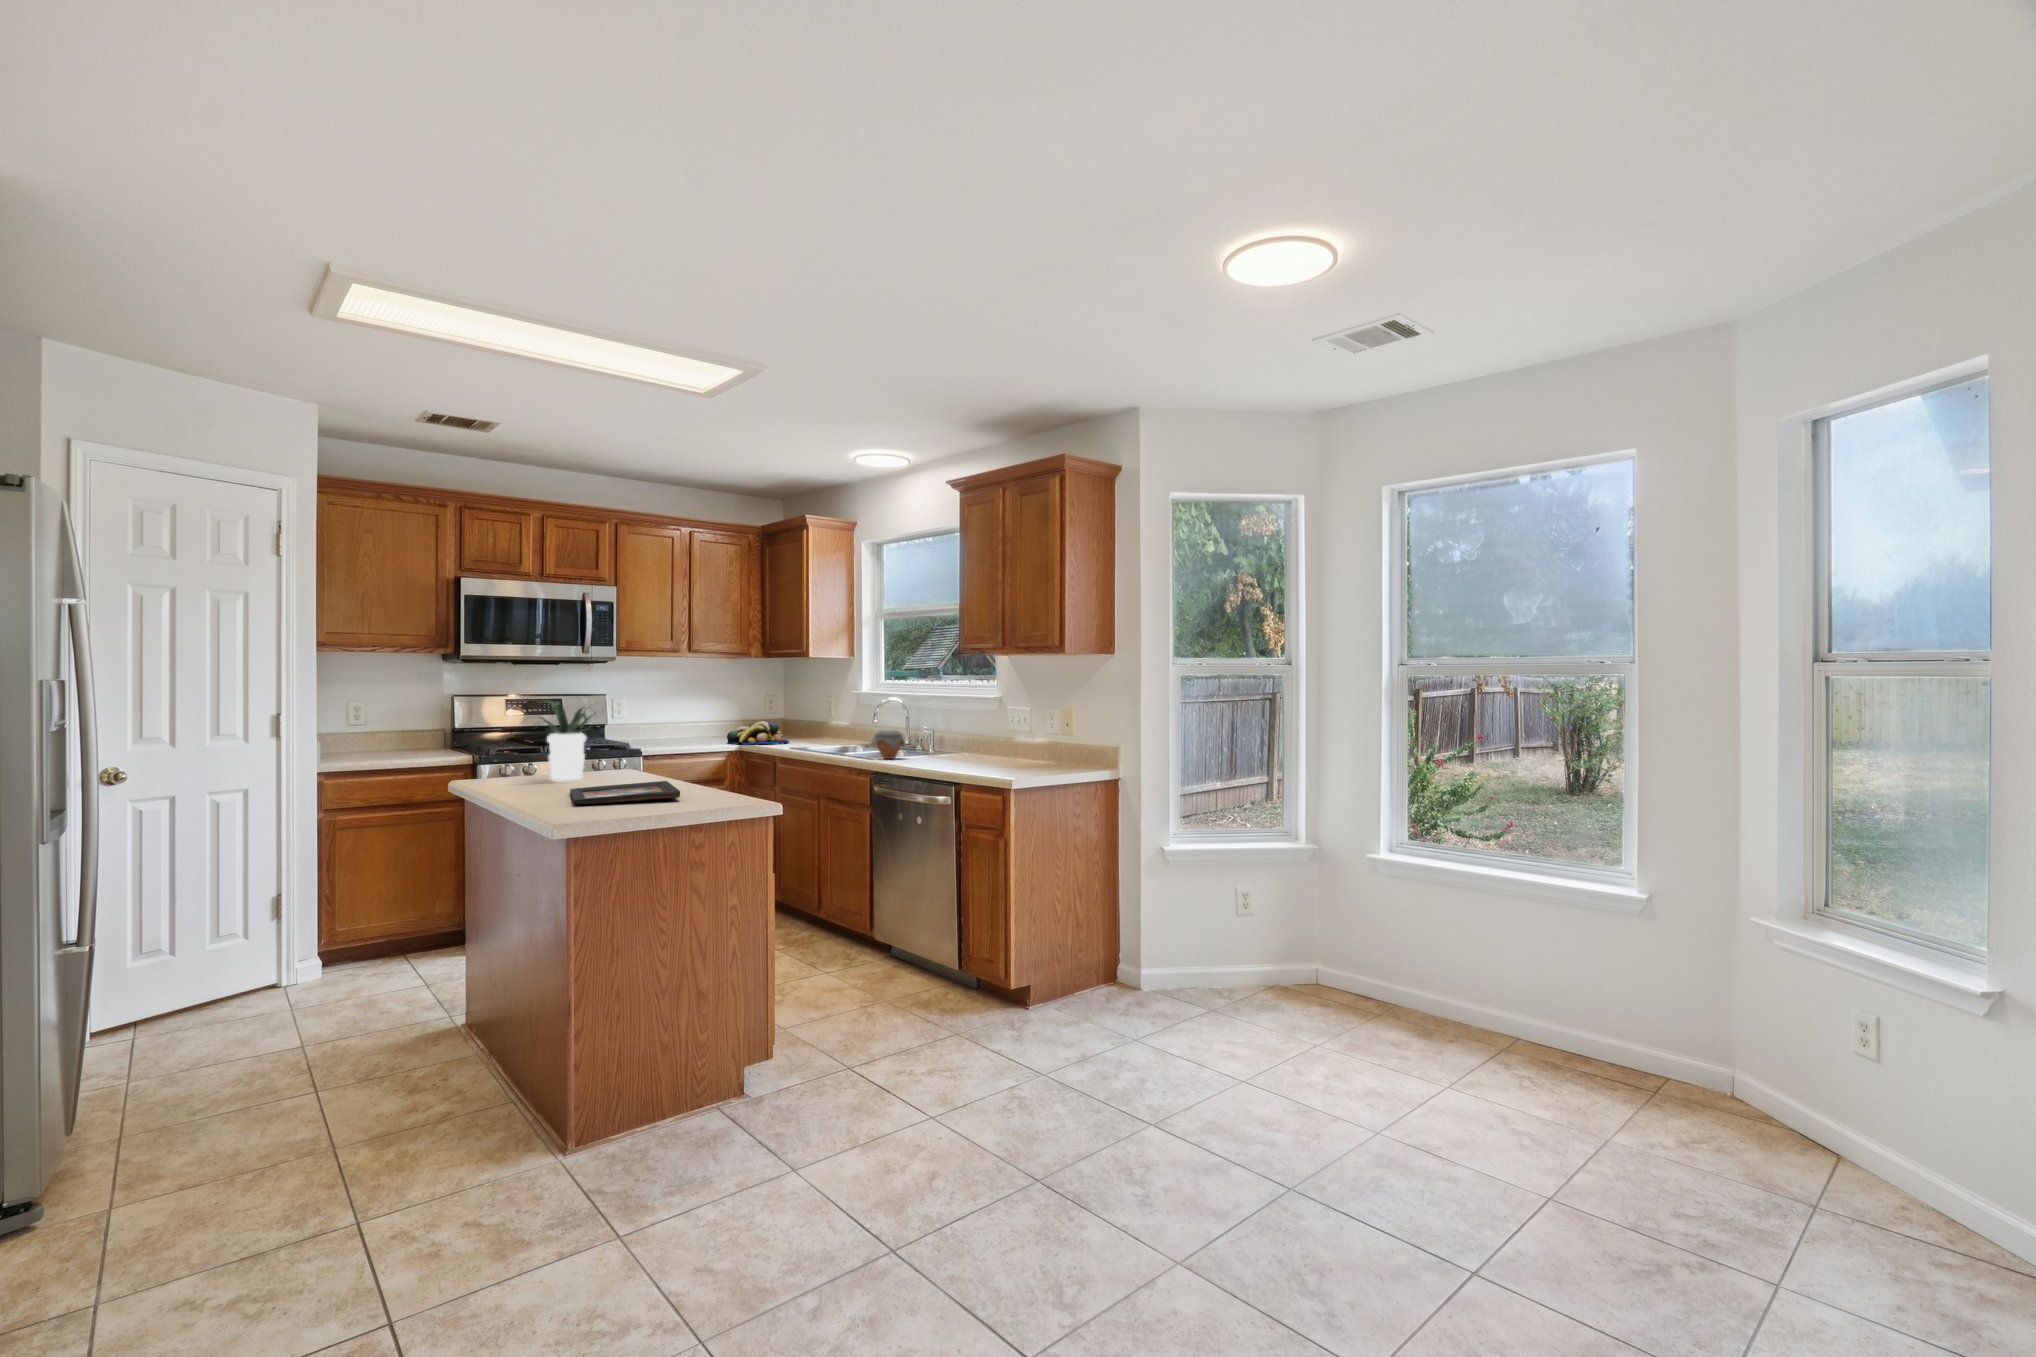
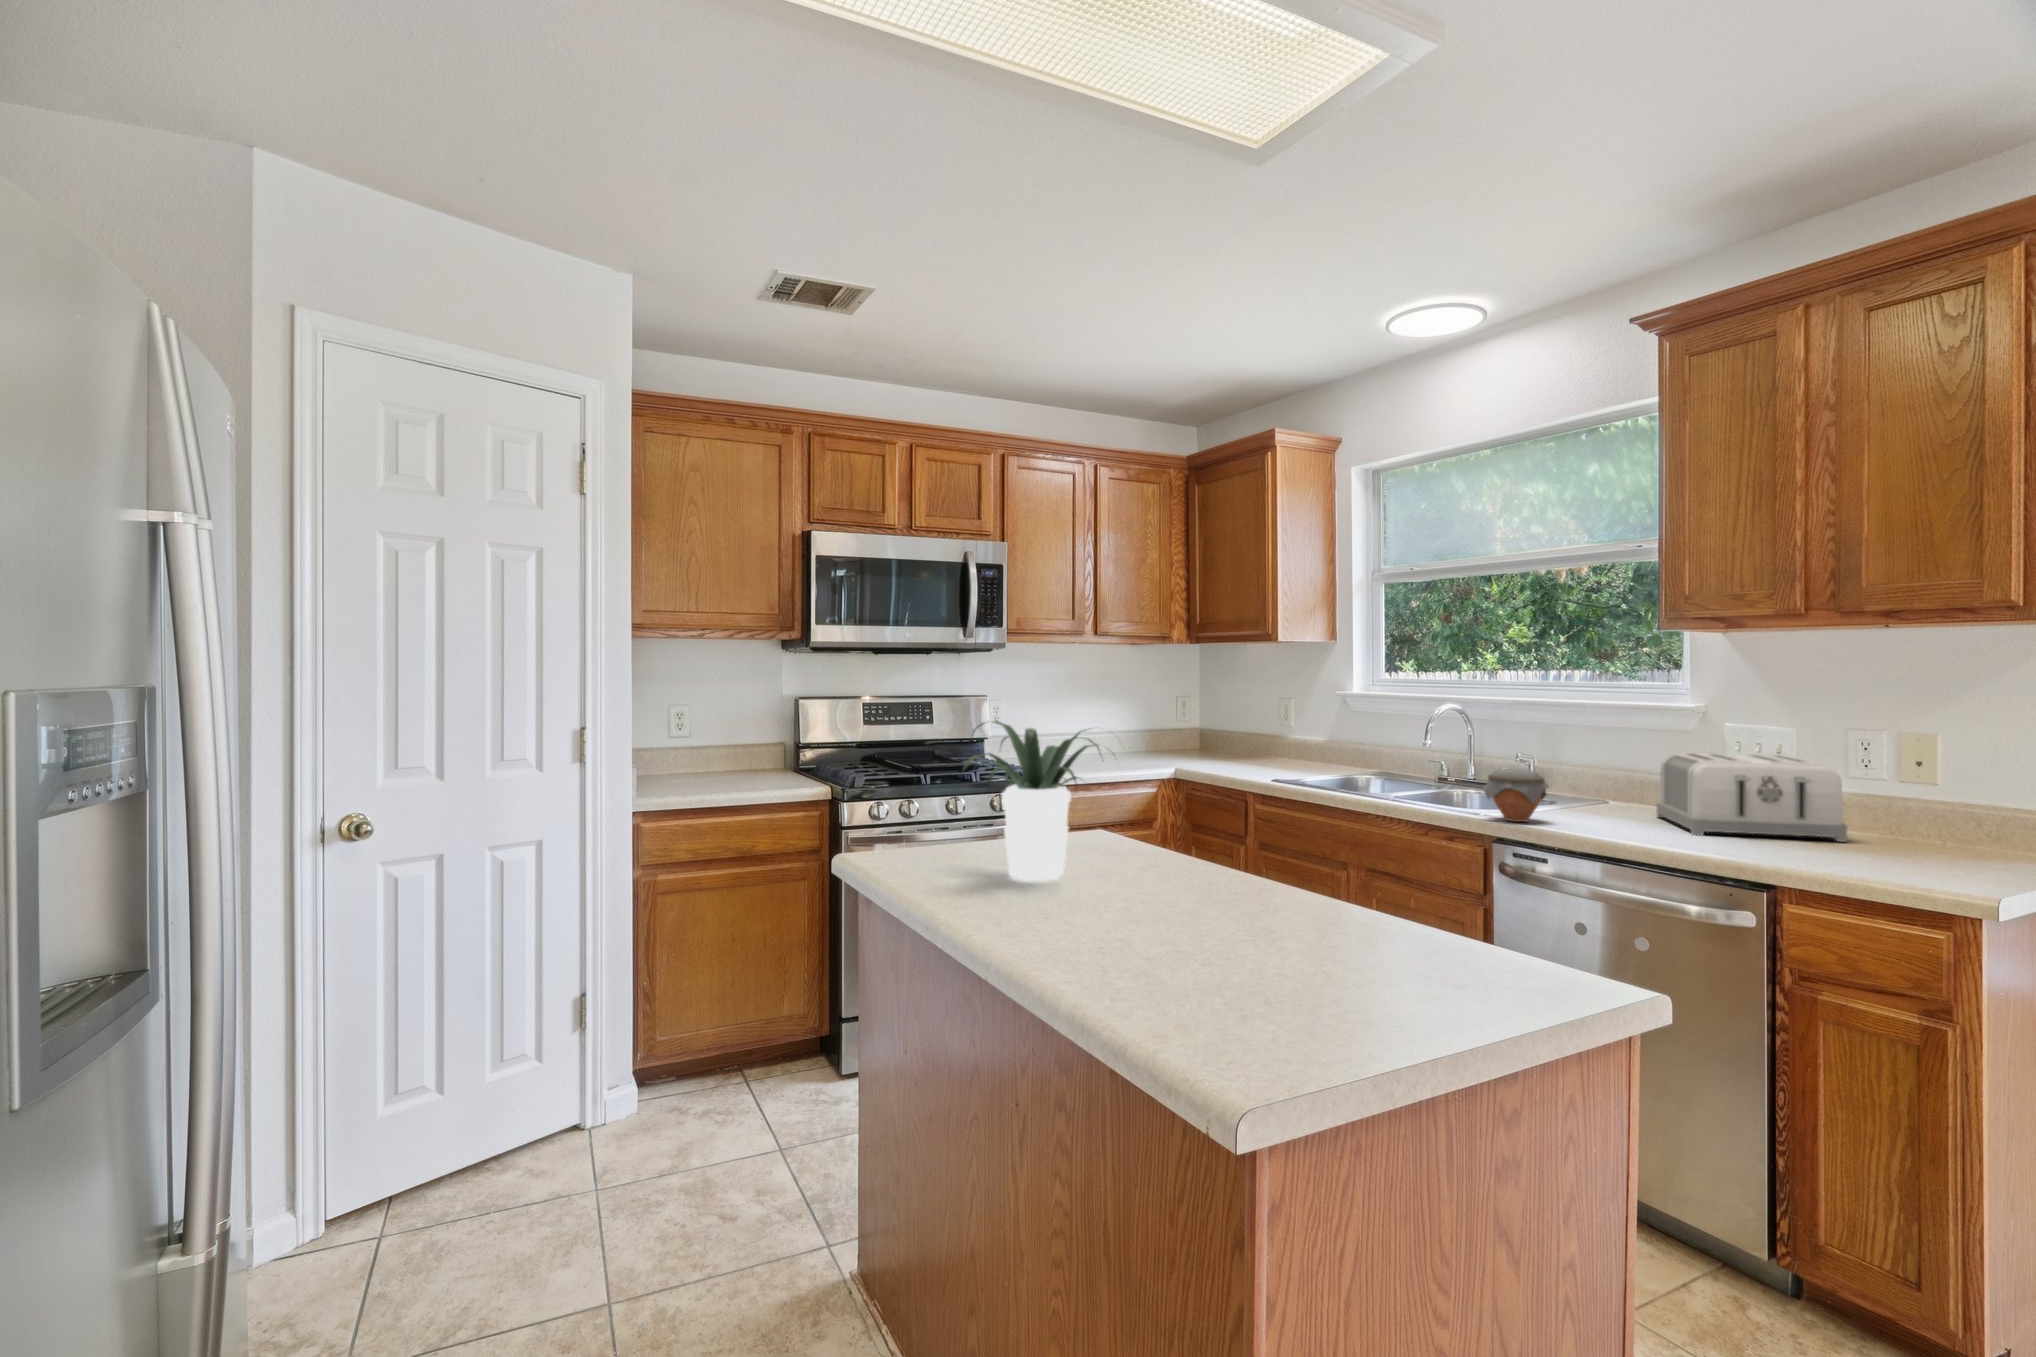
toaster: none [967,720,1036,761] -> present [1657,753,1847,842]
fruit bowl: present [727,721,789,745] -> none [1157,736,1246,772]
decorative tray: present [570,781,680,805] -> none [1093,912,1414,1020]

